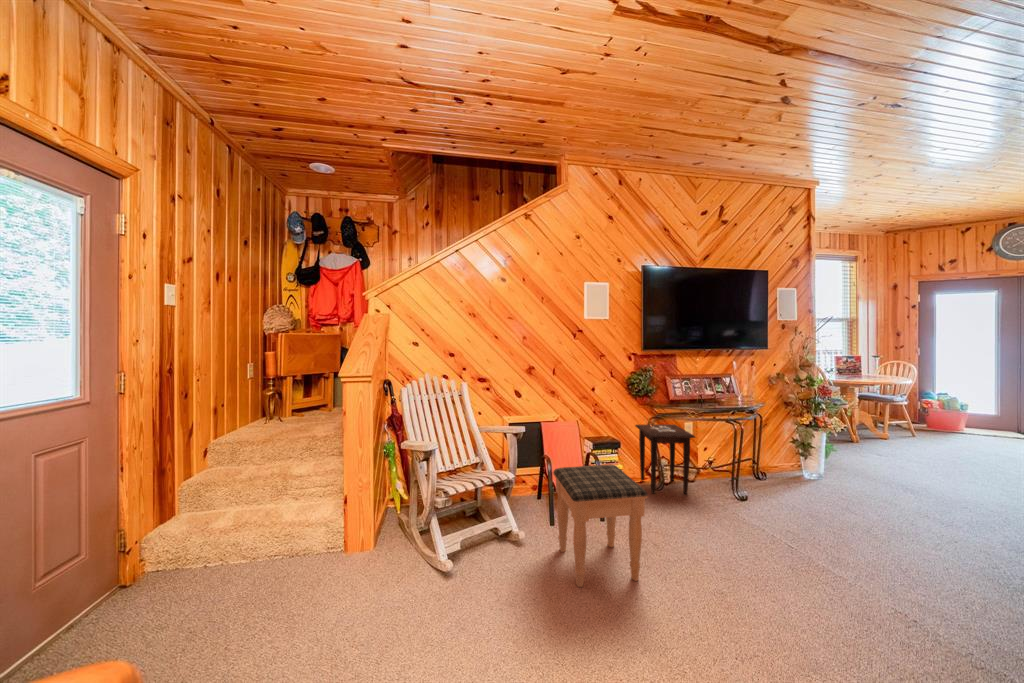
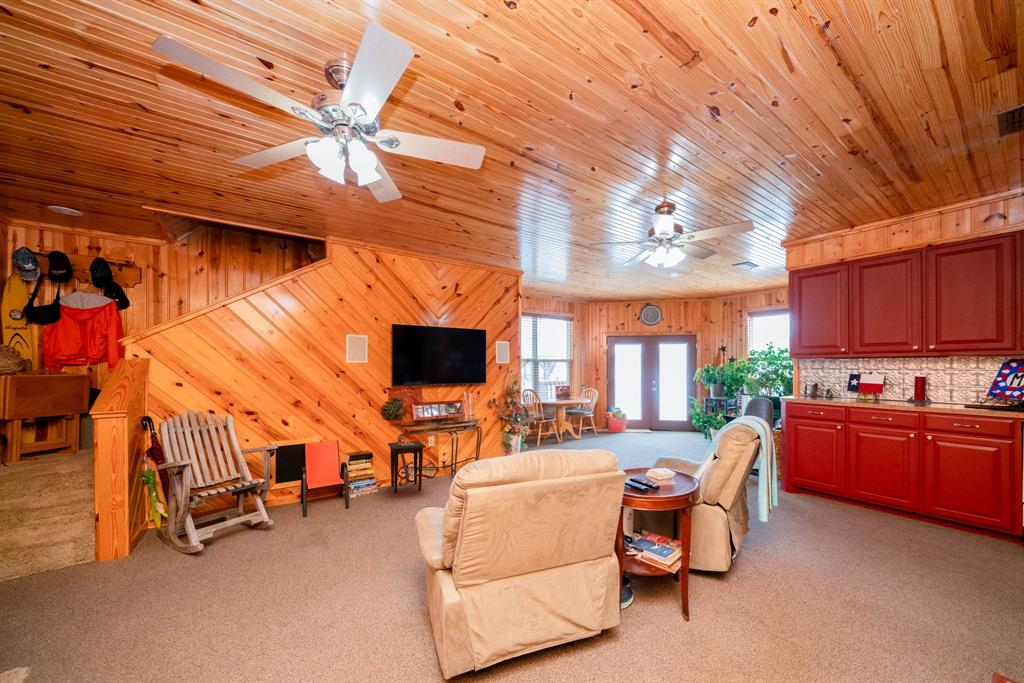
footstool: present [553,464,648,587] -> none [301,466,363,546]

